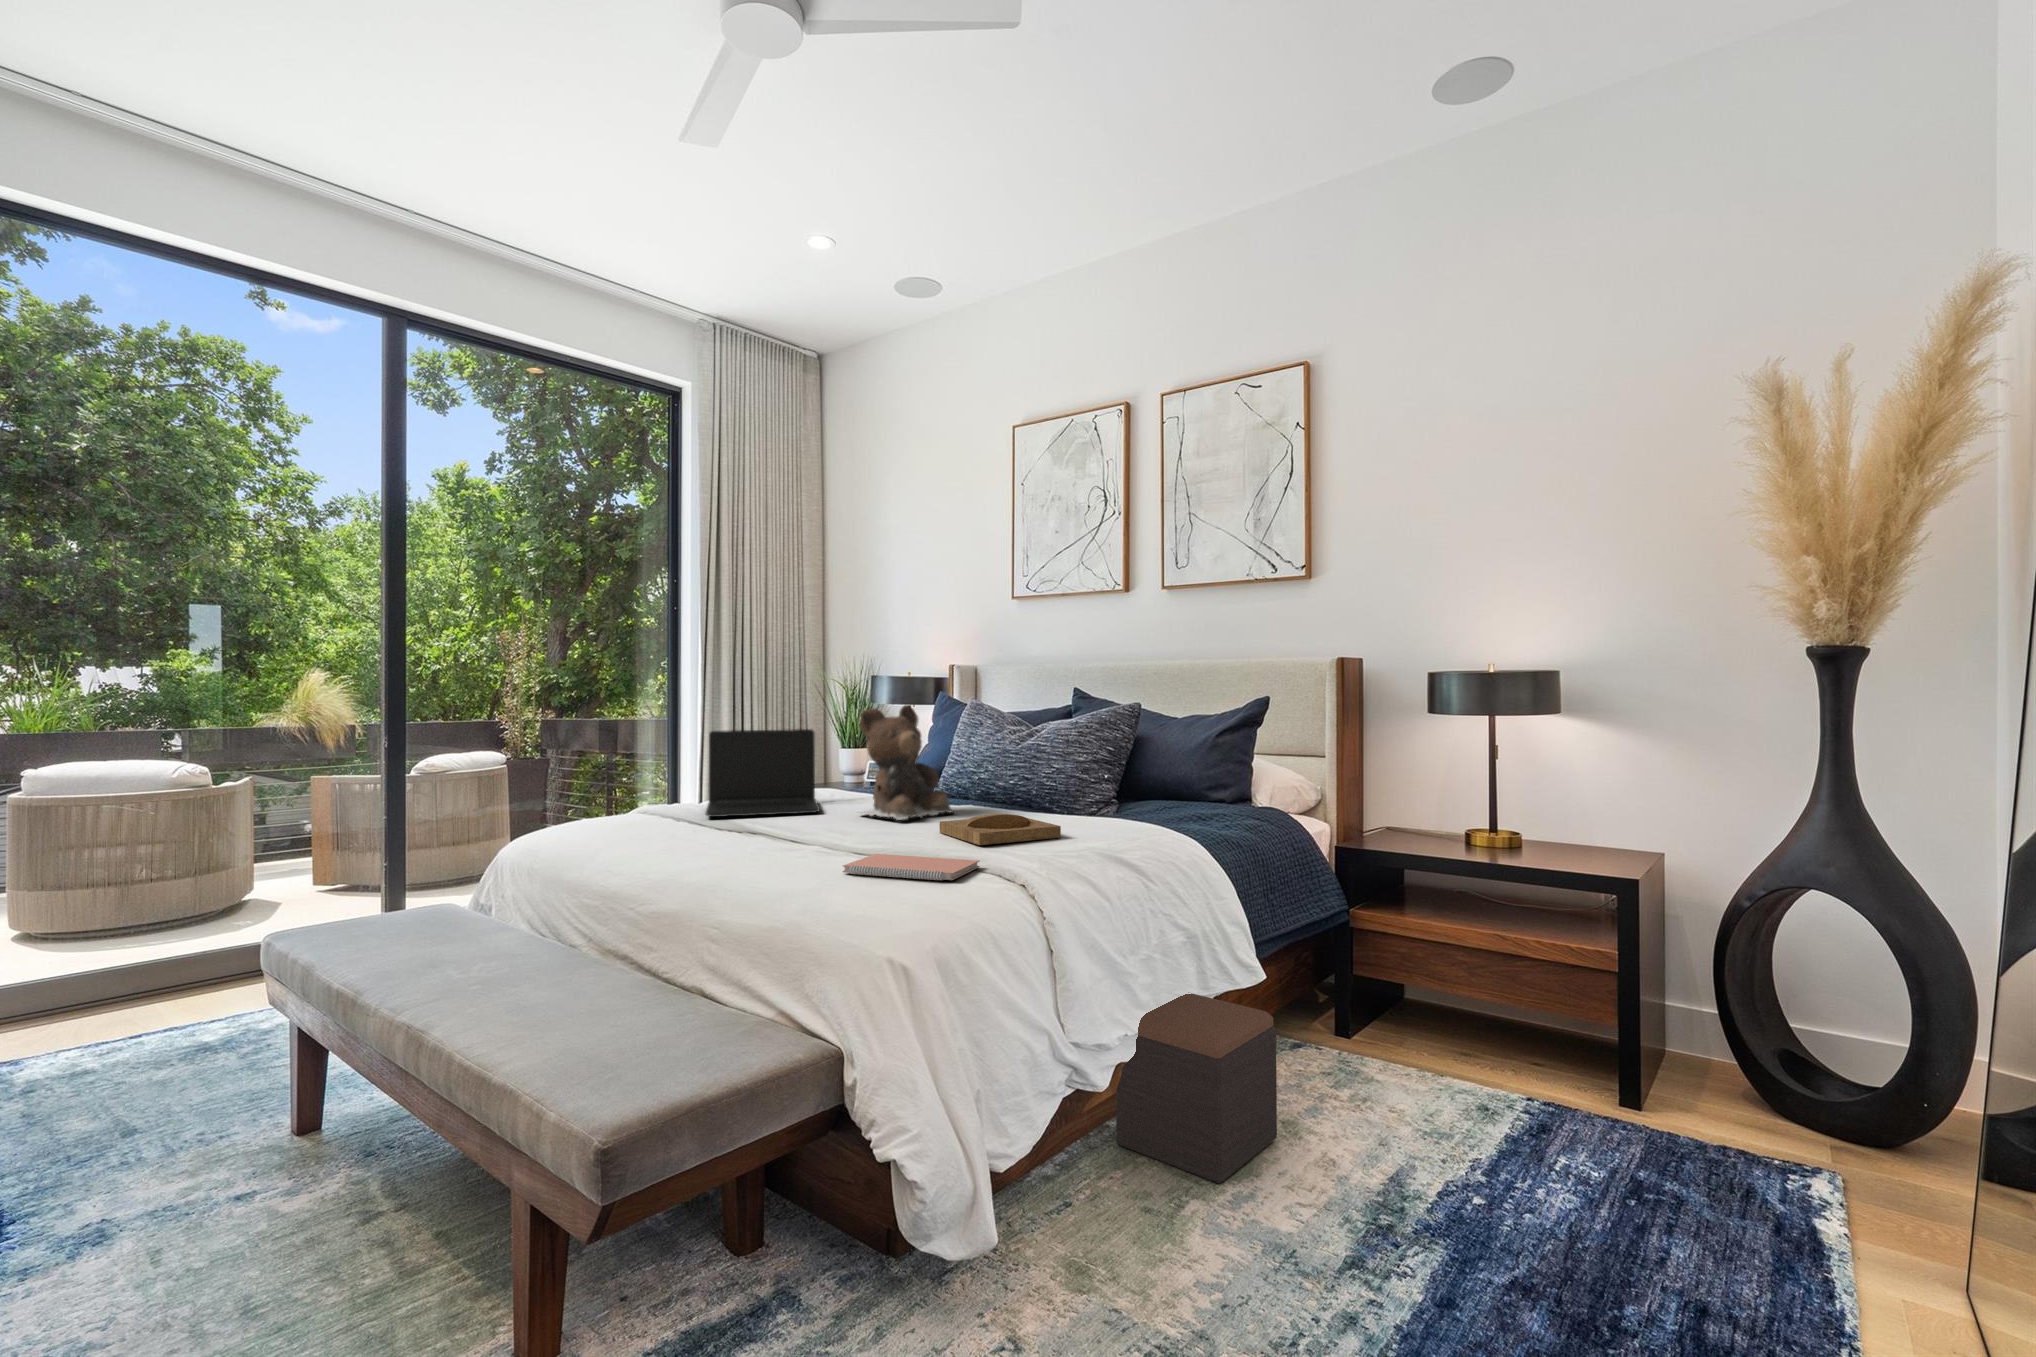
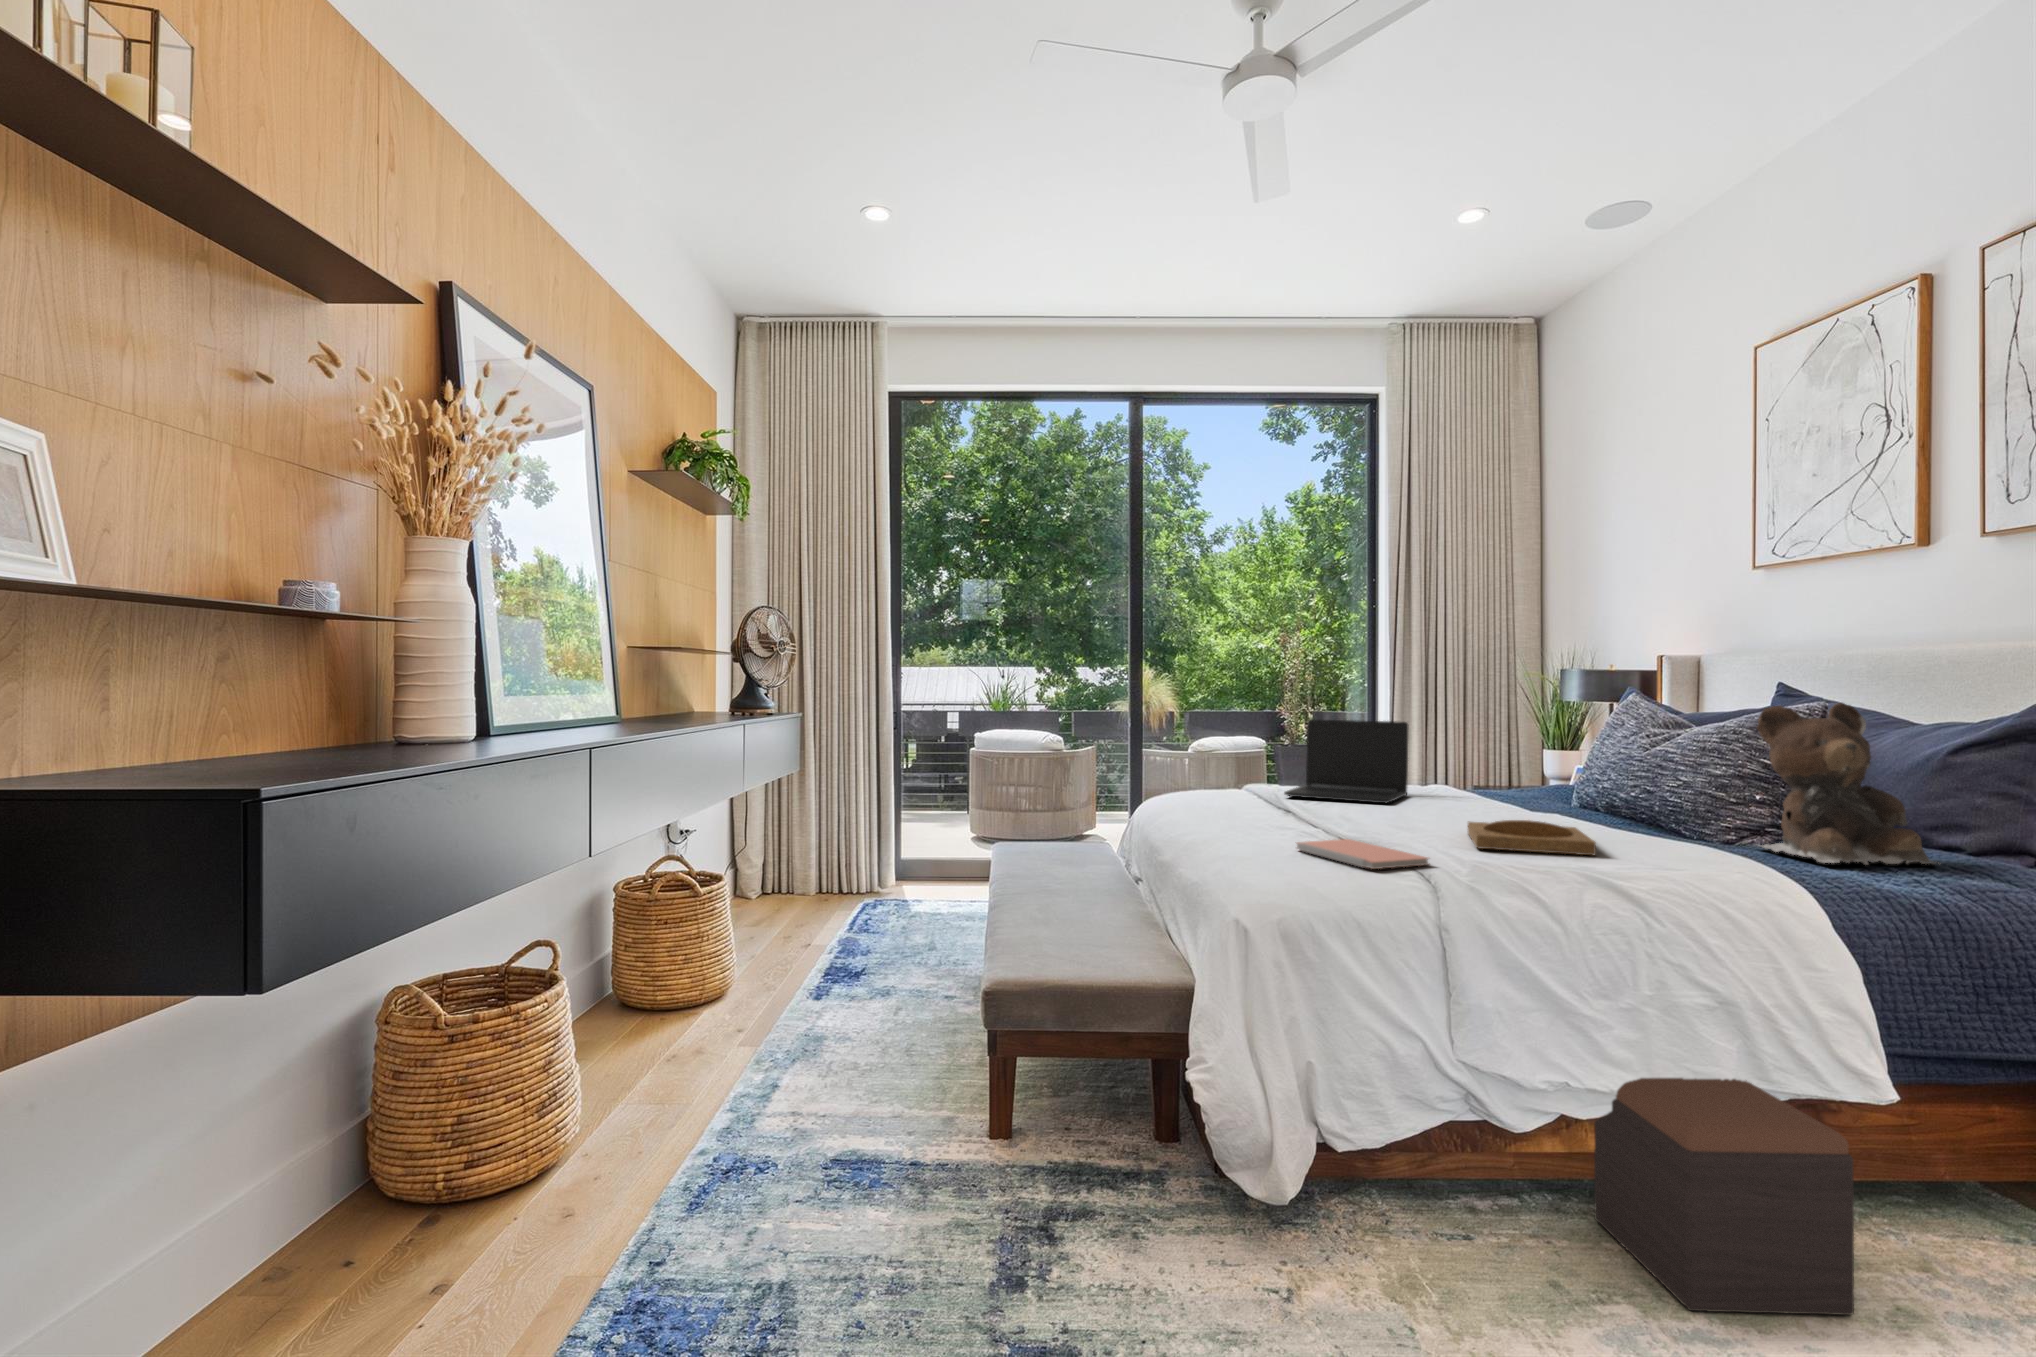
teddy bear: present [860,705,954,820] -> present [1757,702,1935,865]

